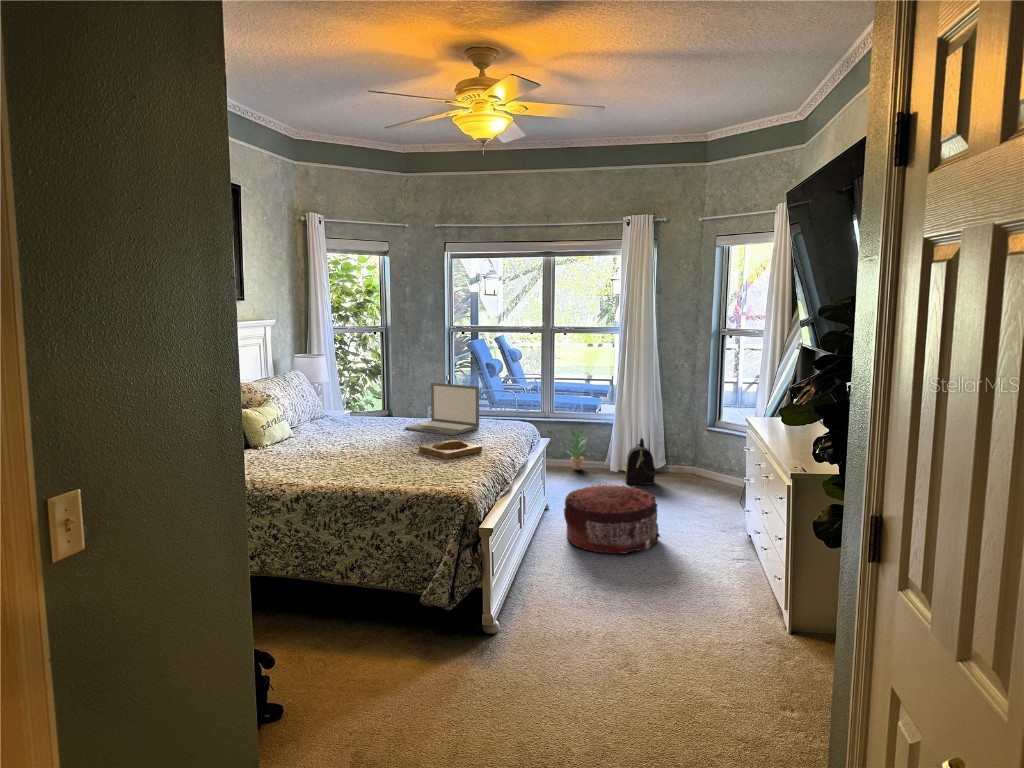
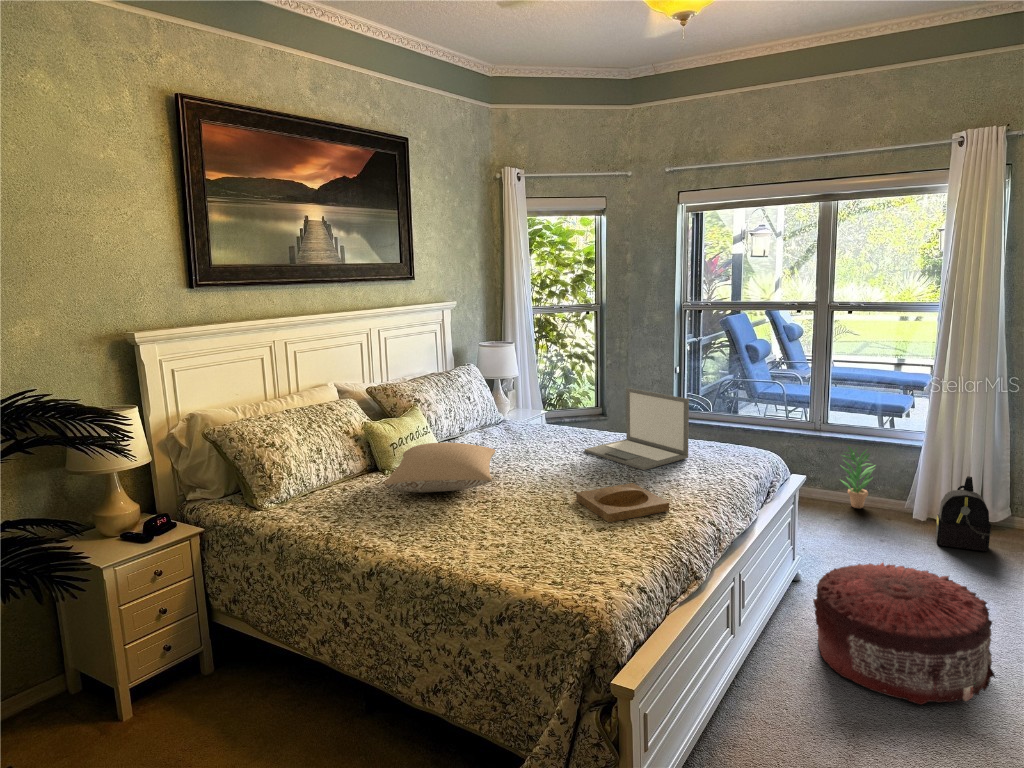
pillow: none [275,420,362,454] -> present [385,443,495,492]

